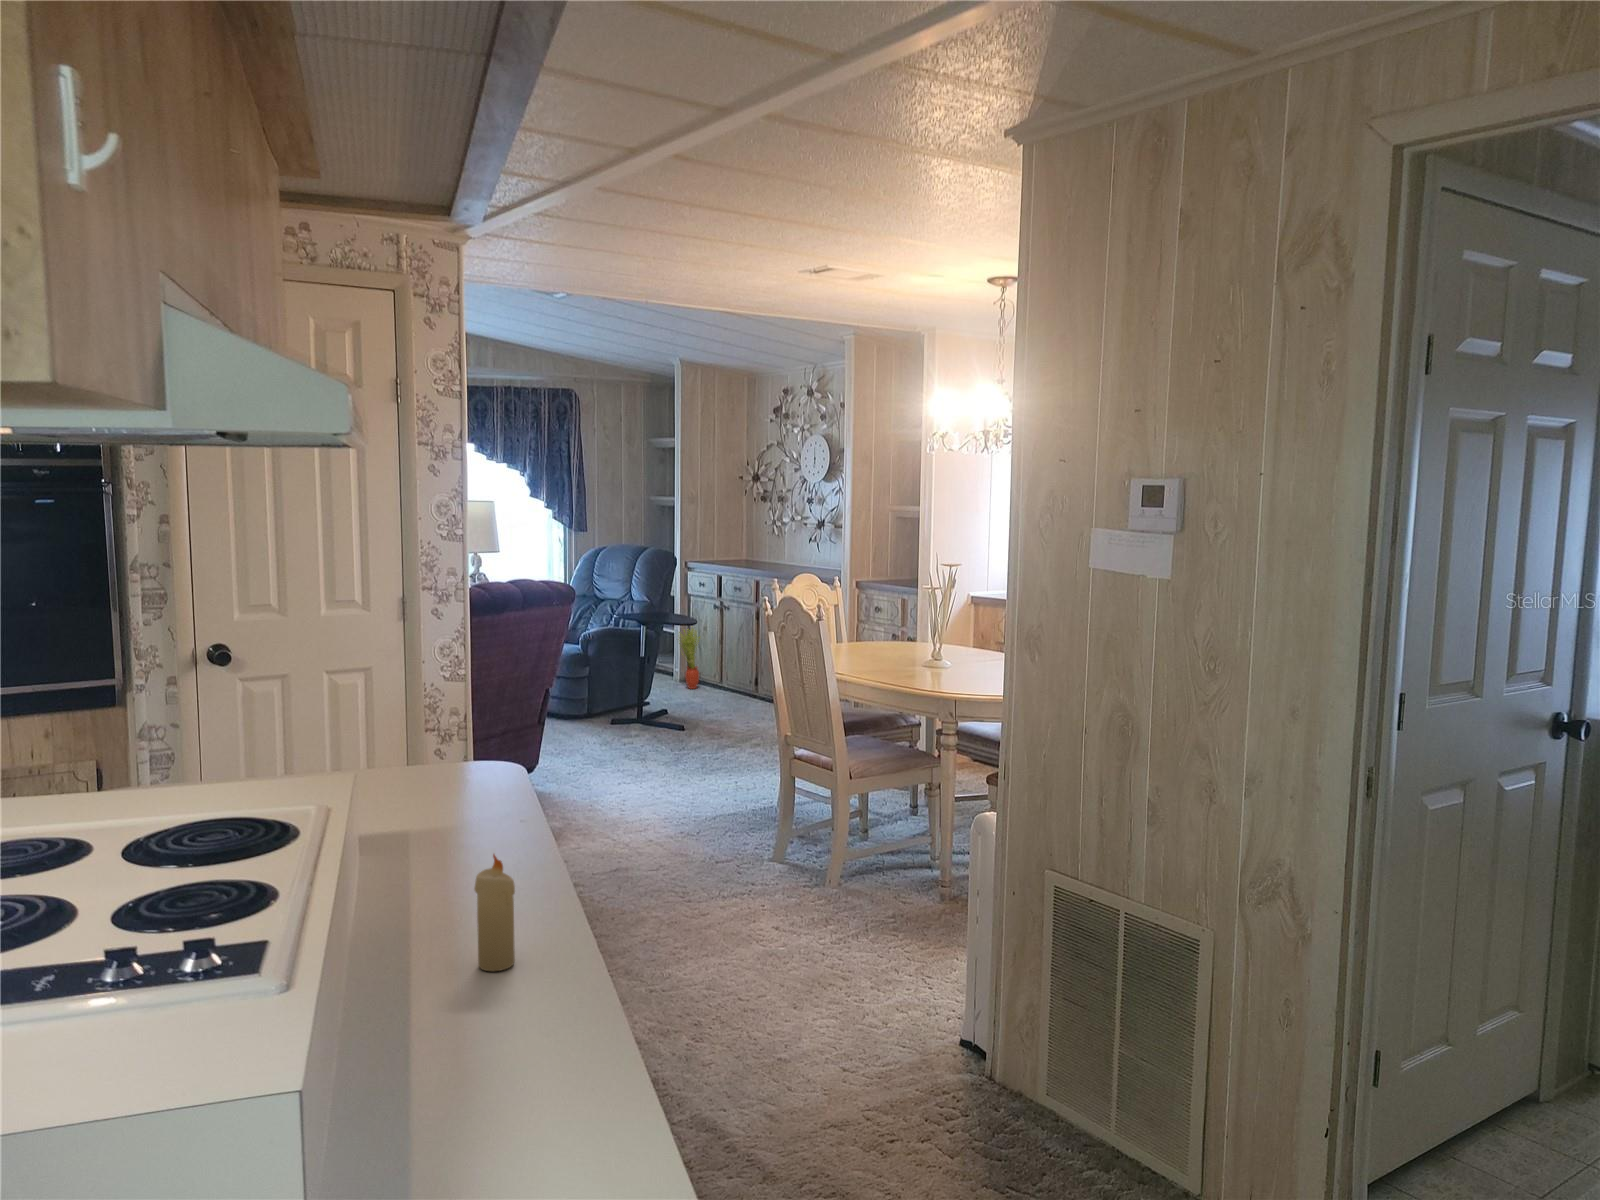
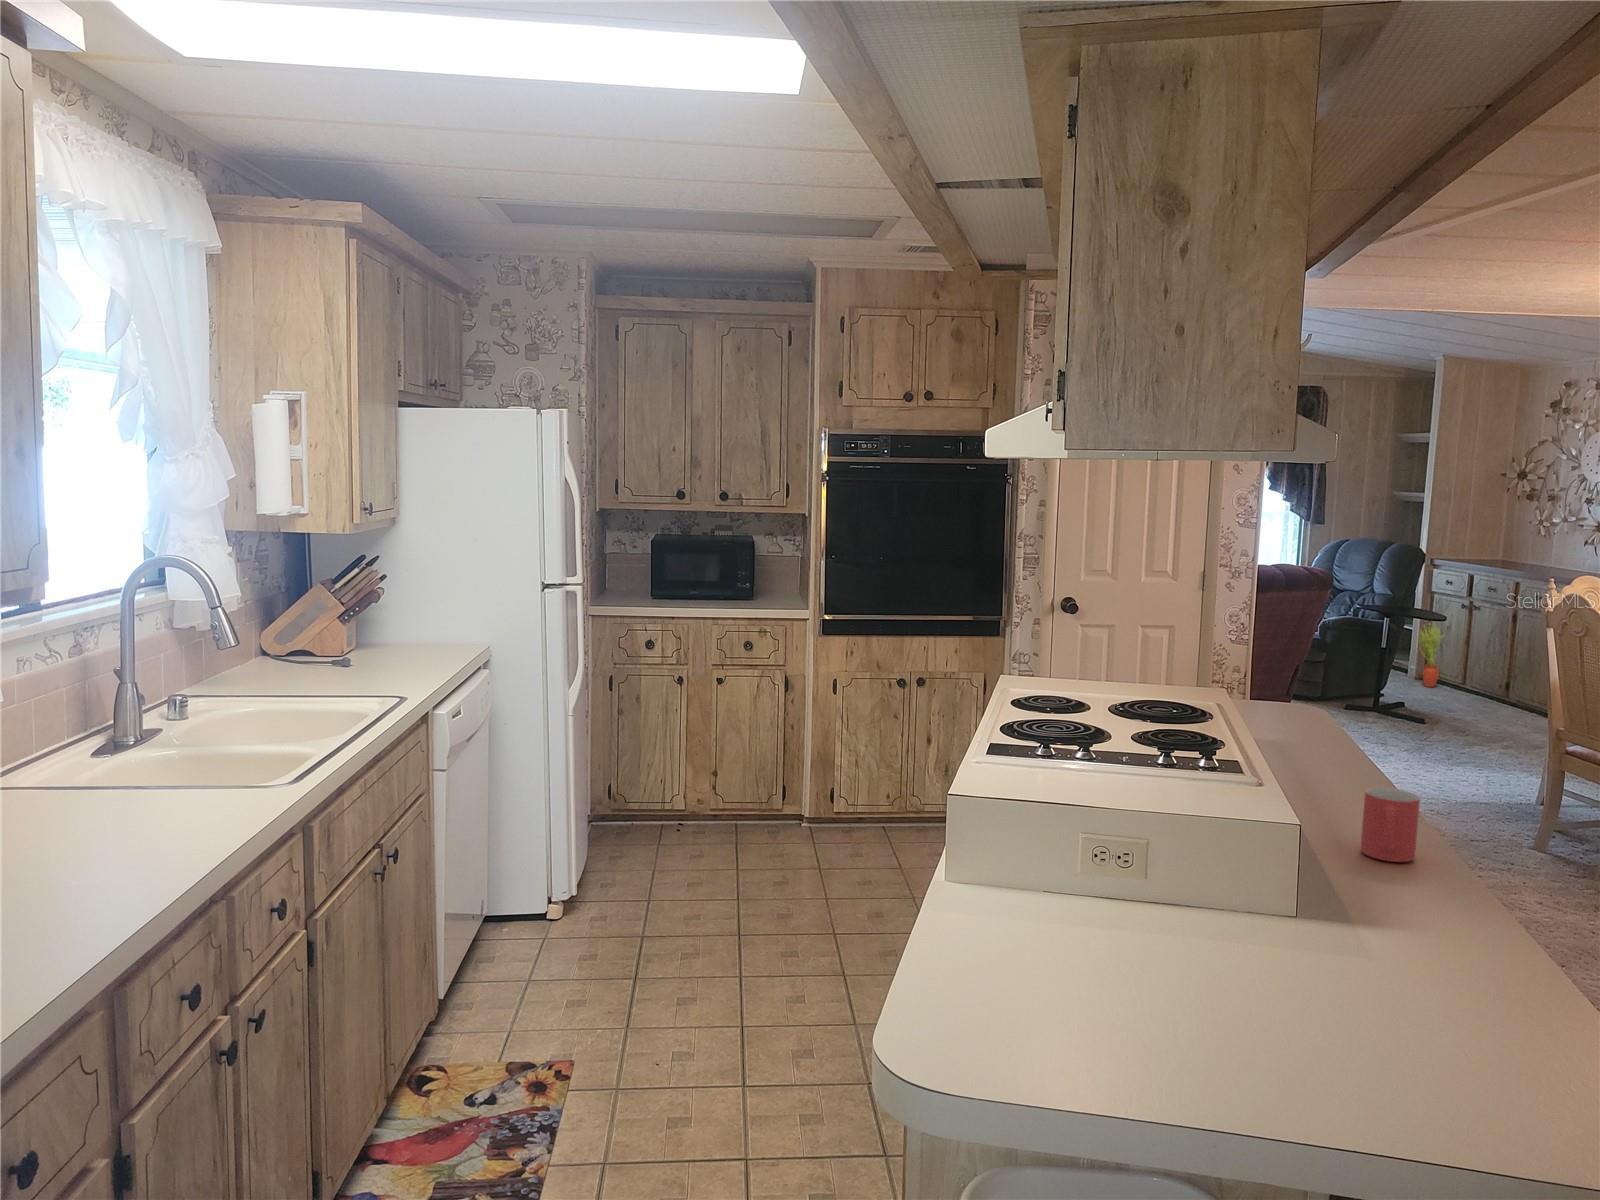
candle: present [474,854,515,971] -> none [1341,729,1370,804]
mug: none [463,980,551,1122] -> present [1360,787,1420,862]

